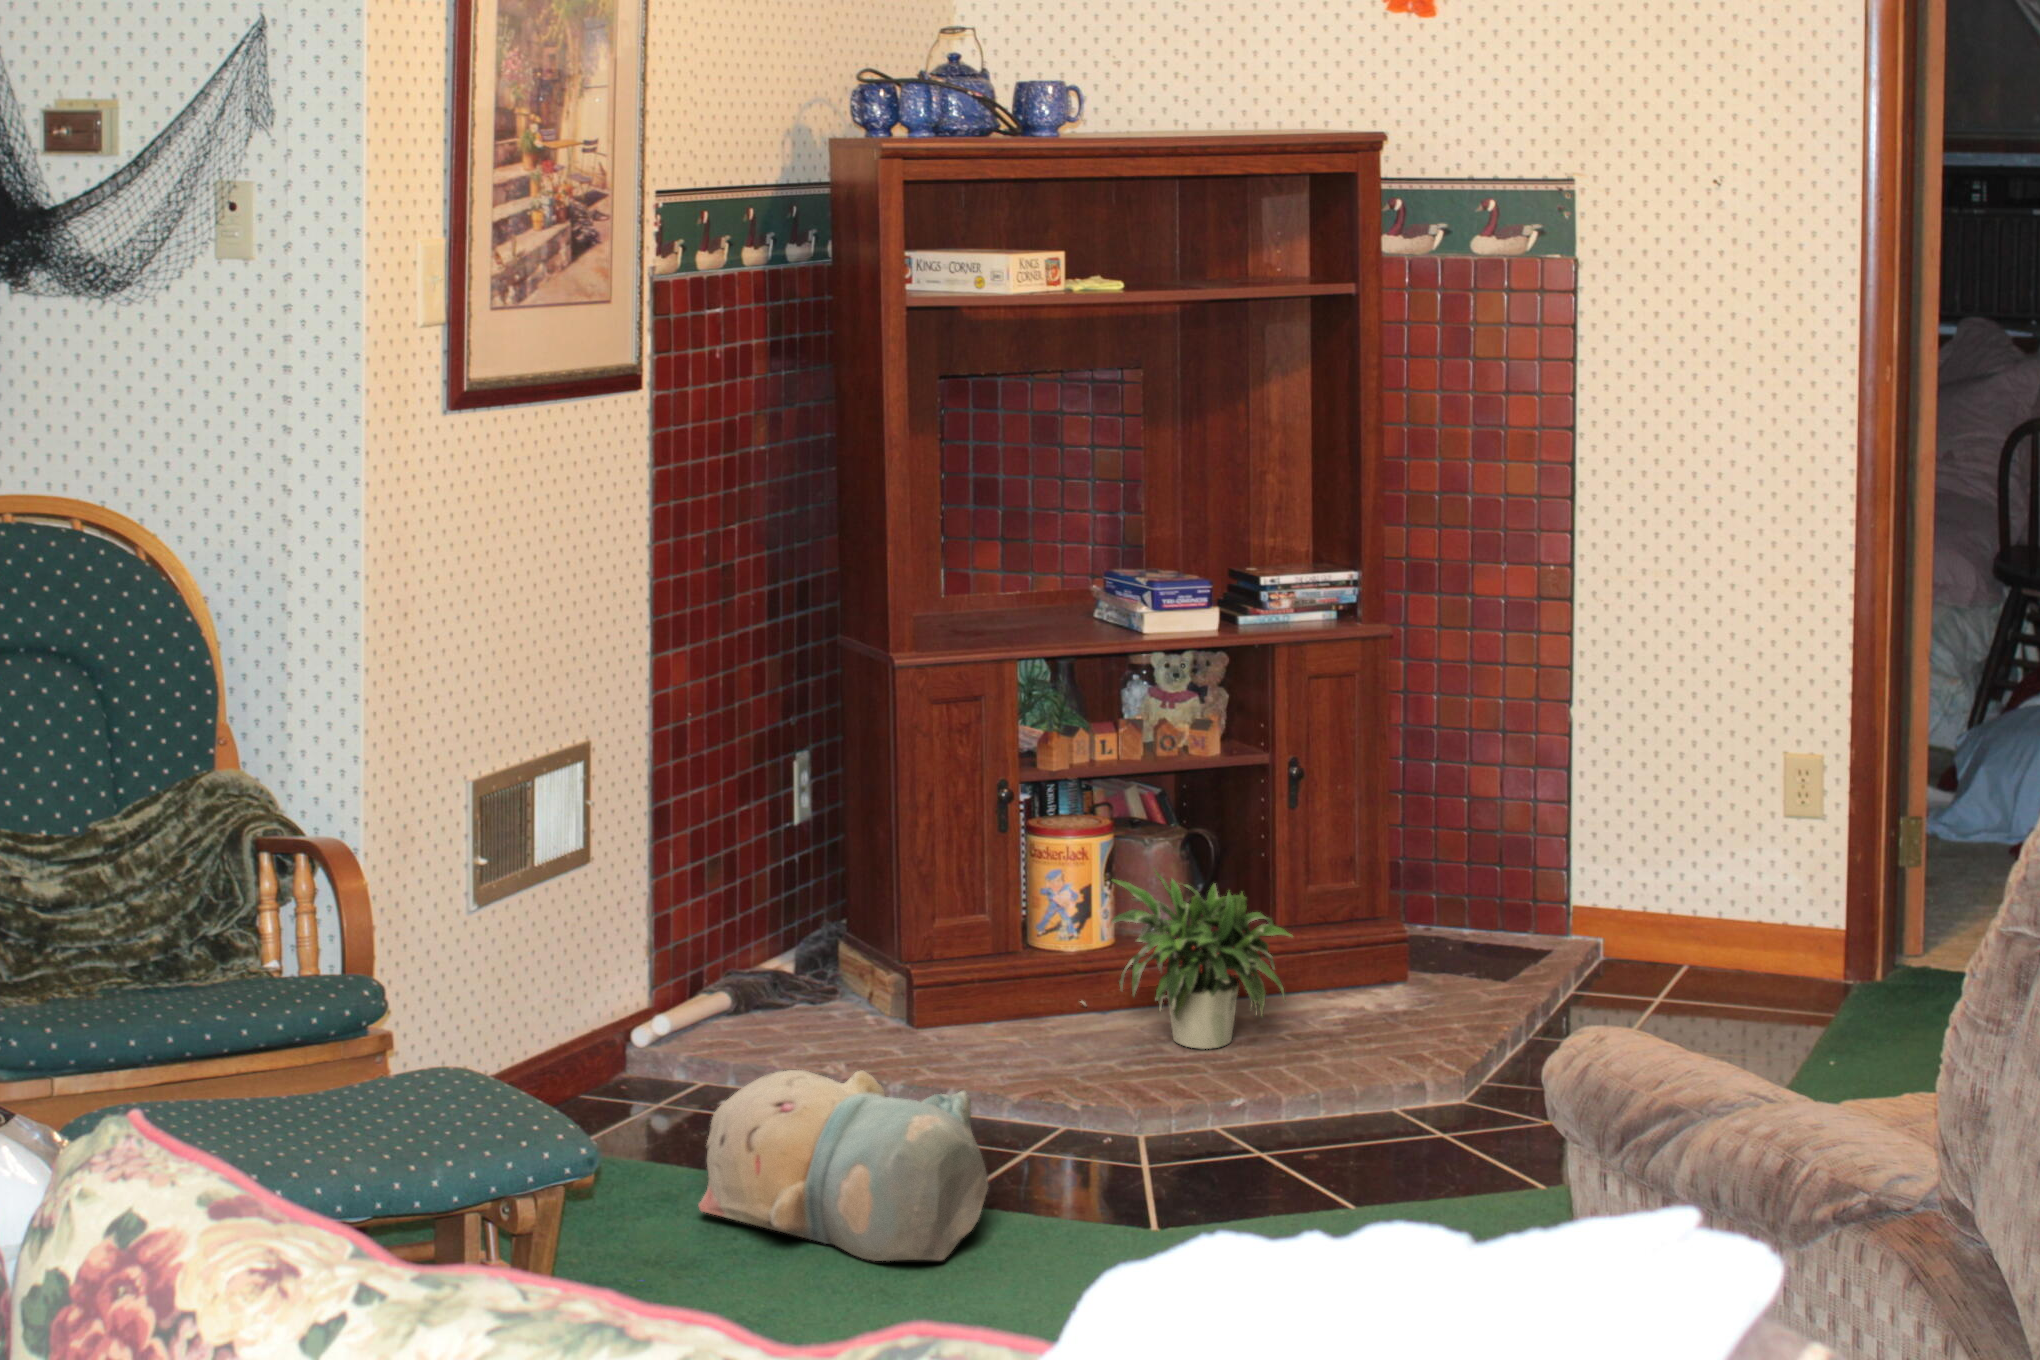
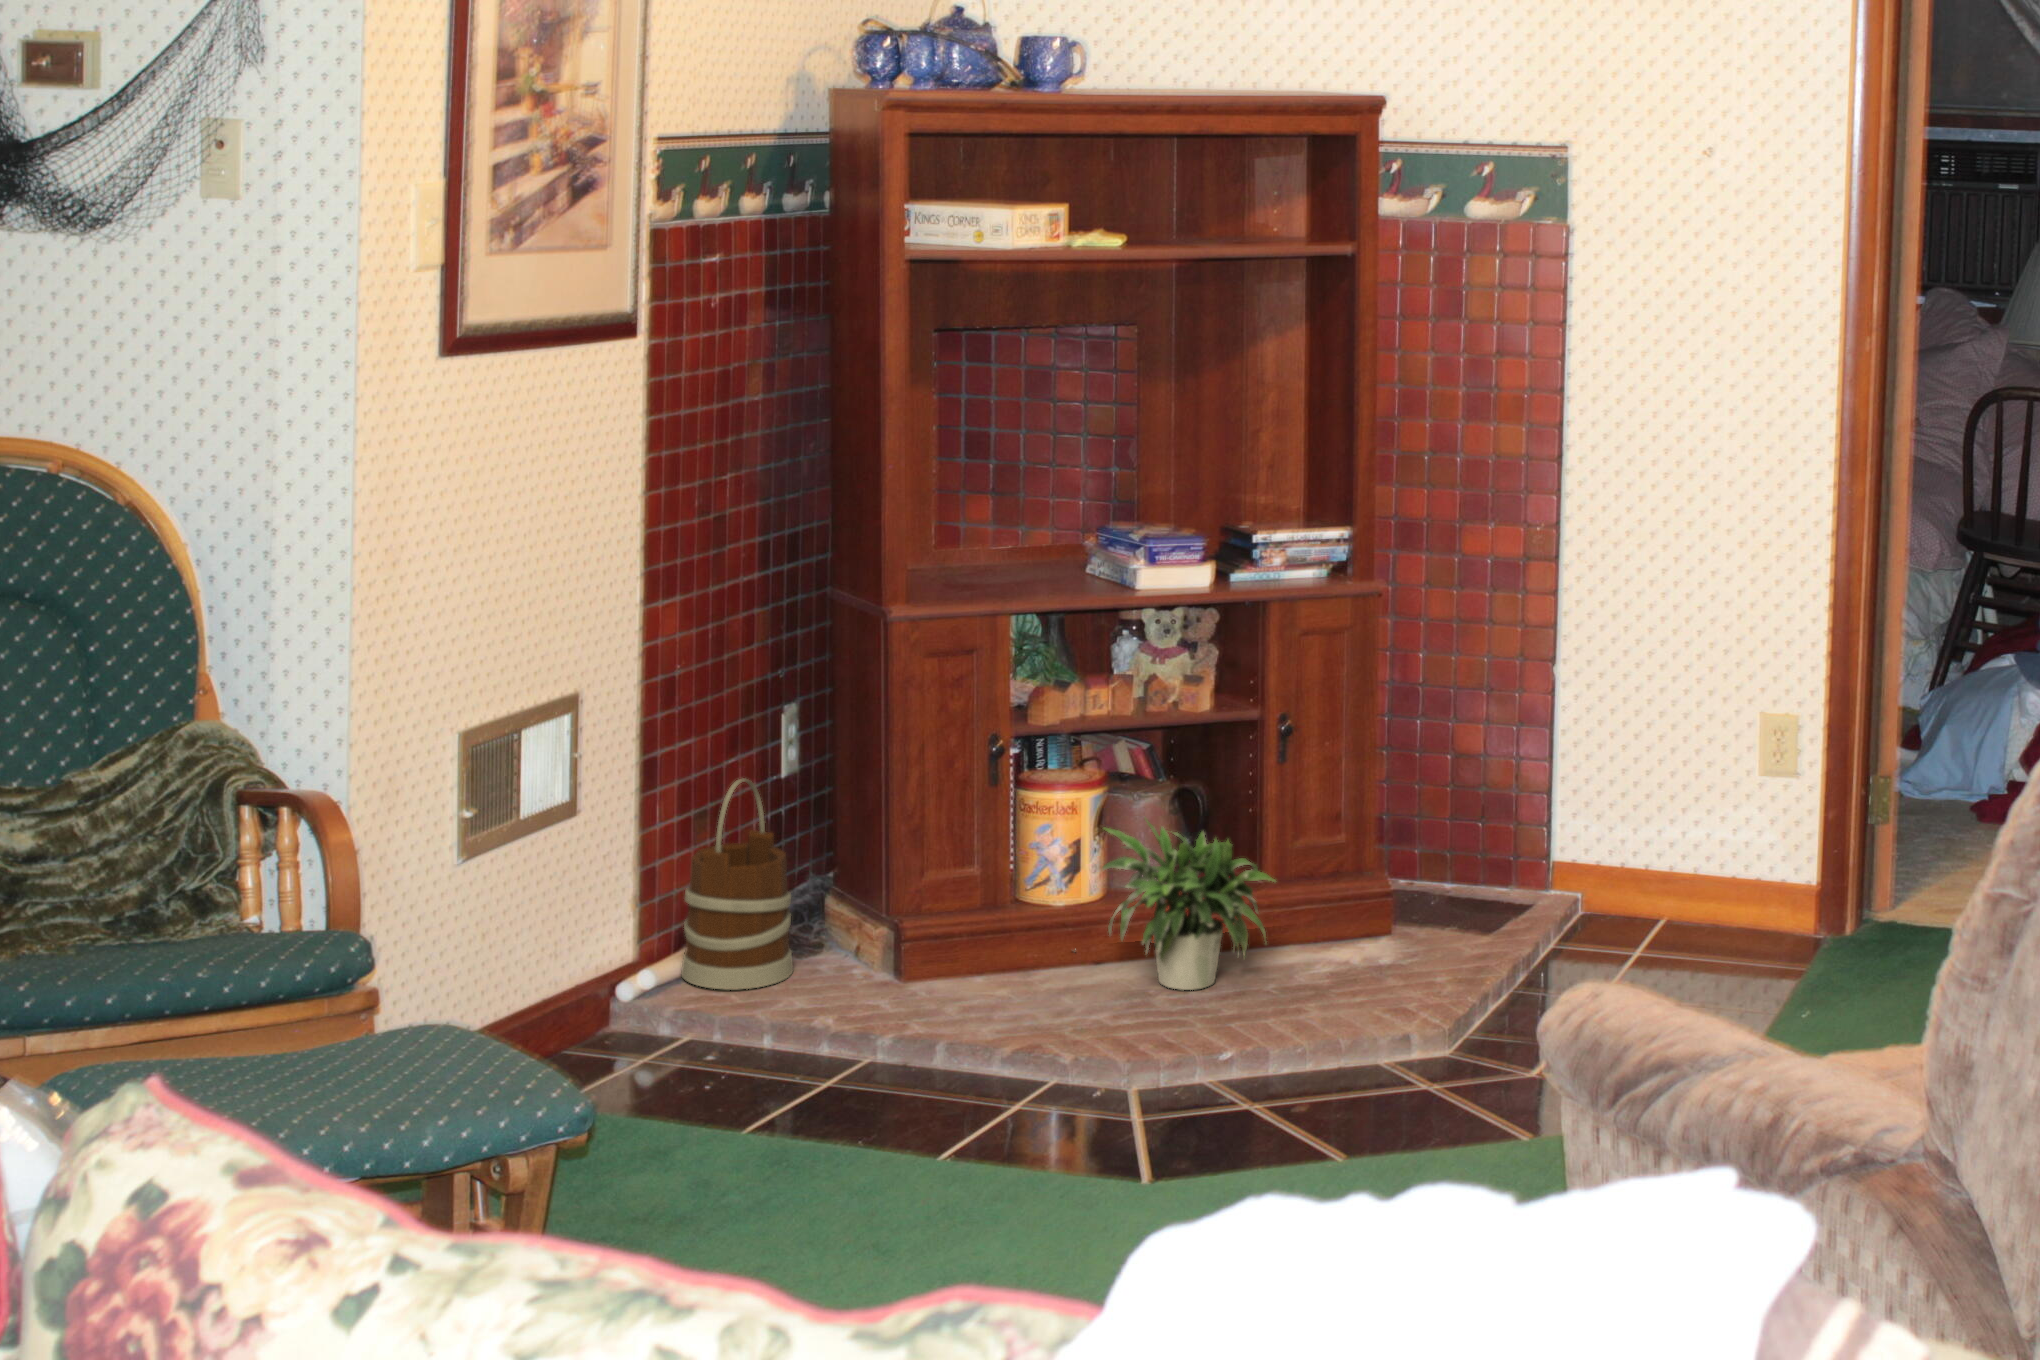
wooden bucket: none [693,827,803,1041] -> present [681,779,793,990]
plush toy: present [699,1070,988,1261] -> none [686,1014,974,1194]

